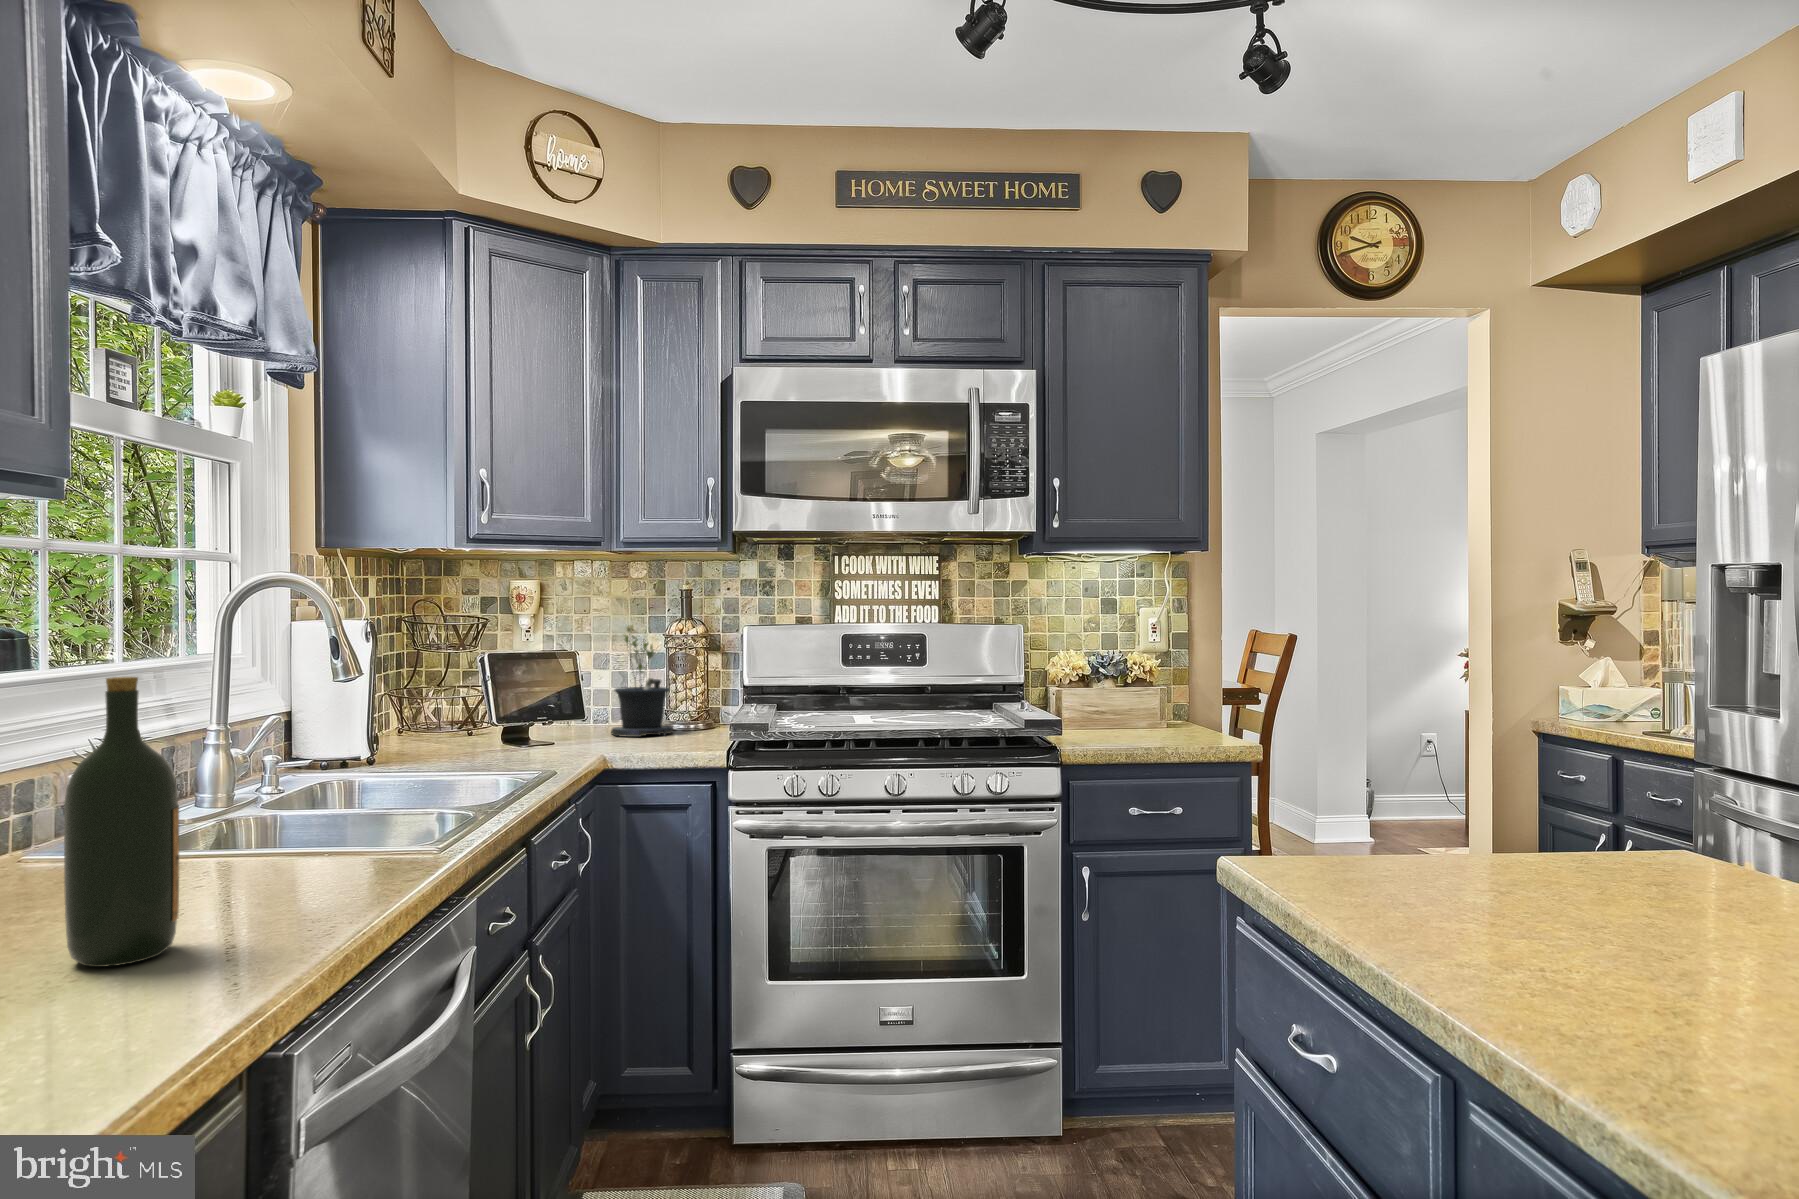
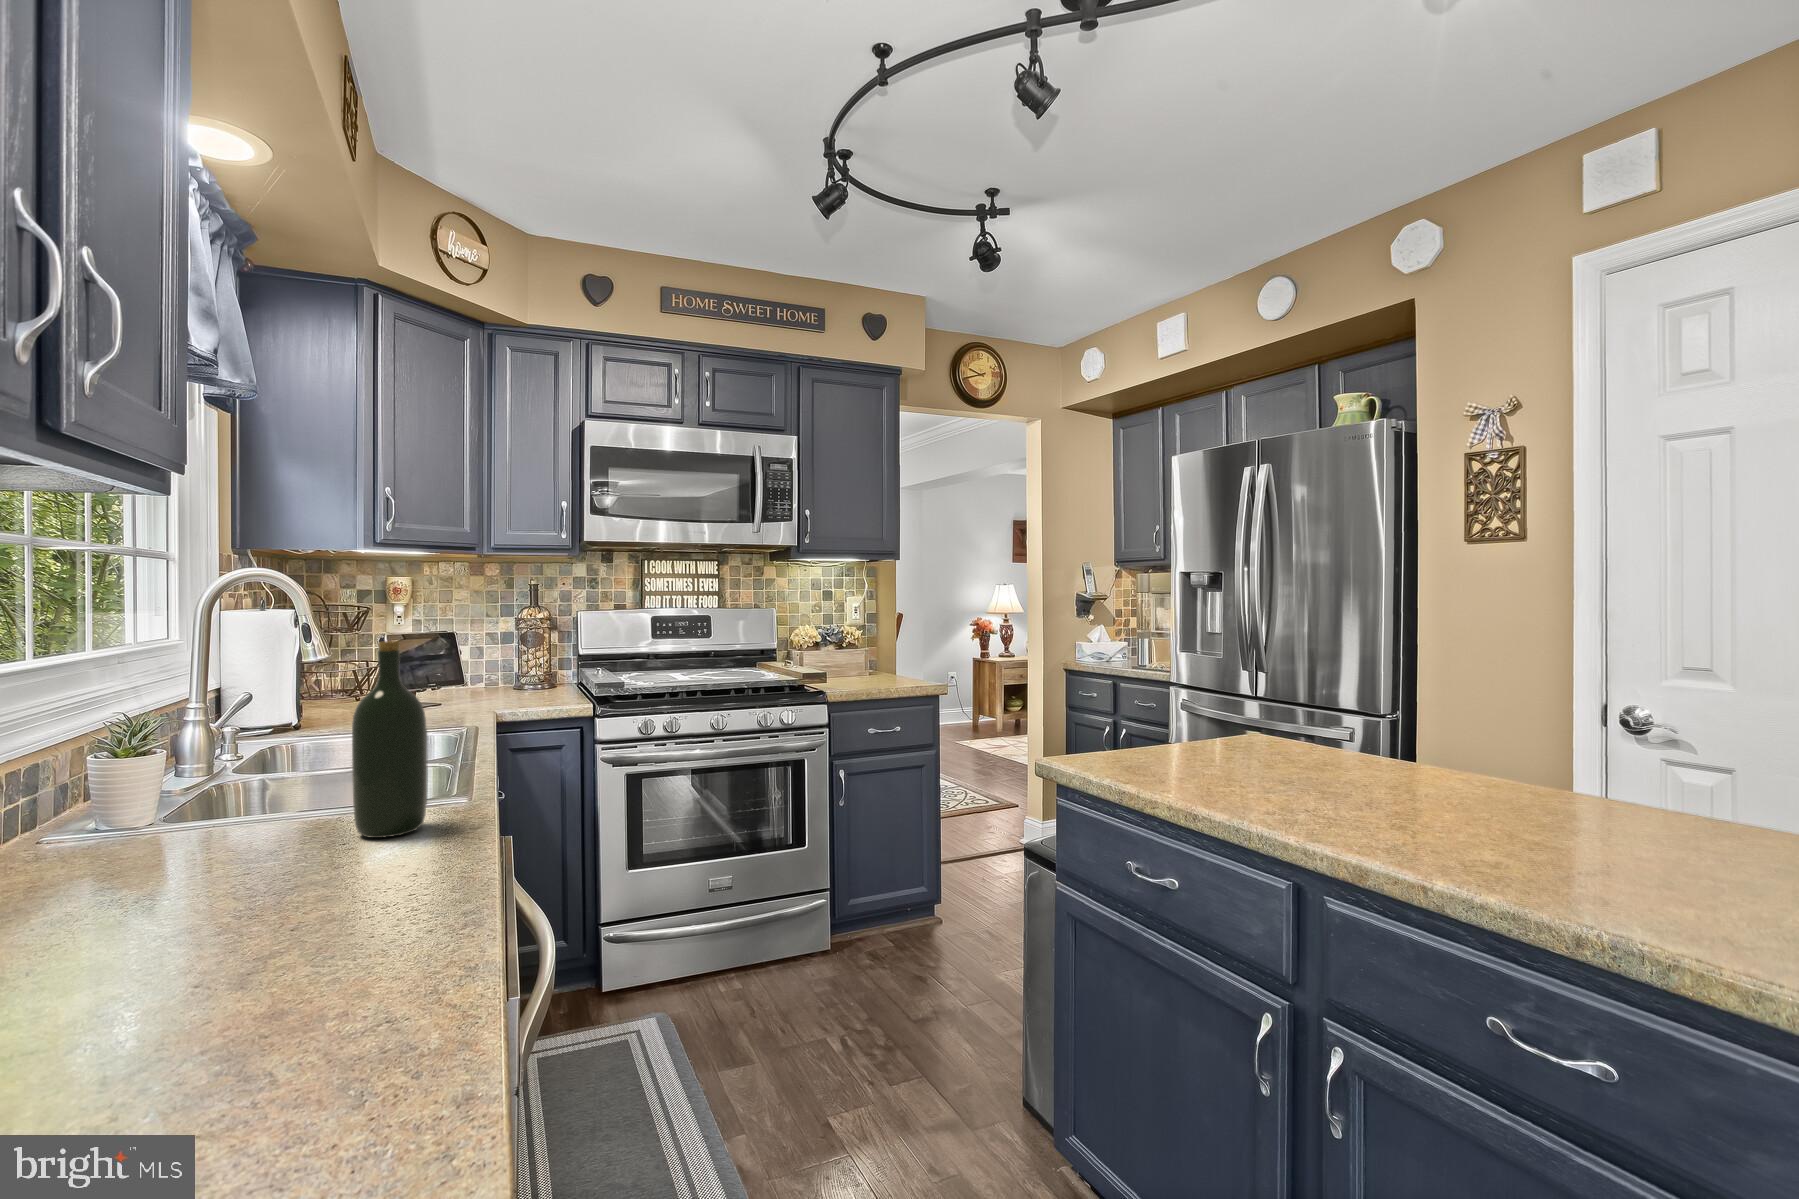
potted plant: present [611,626,673,737] -> none [480,611,533,695]

